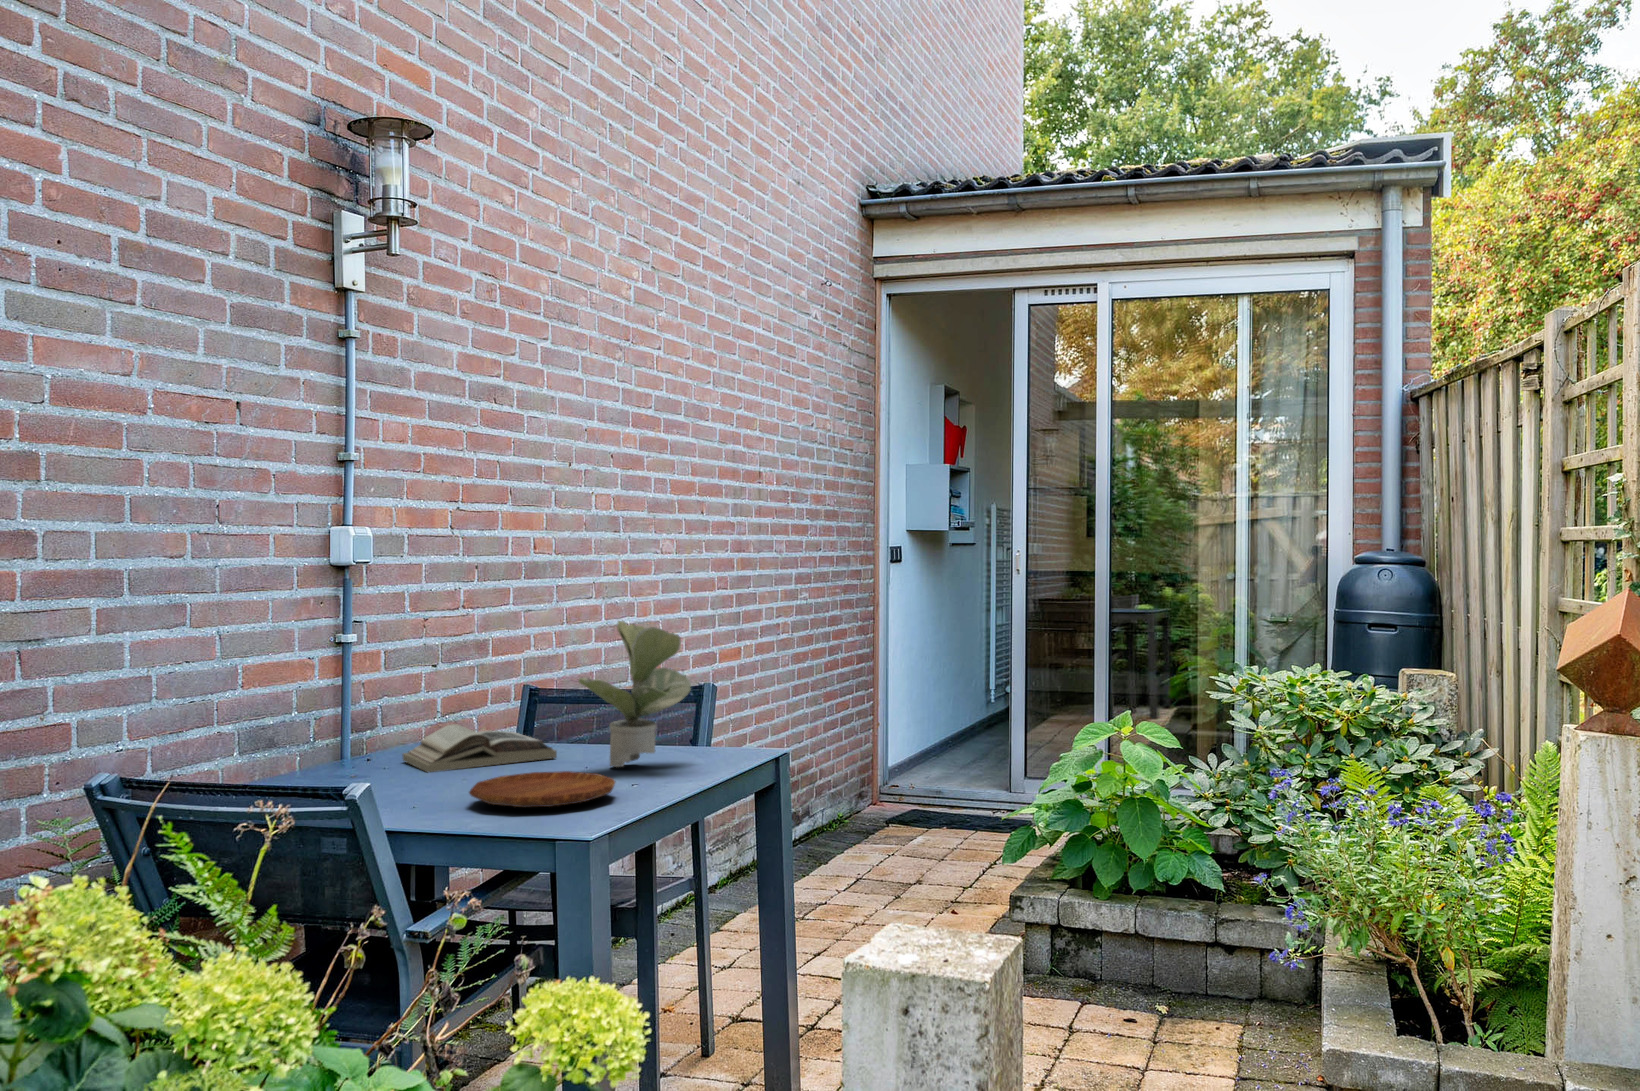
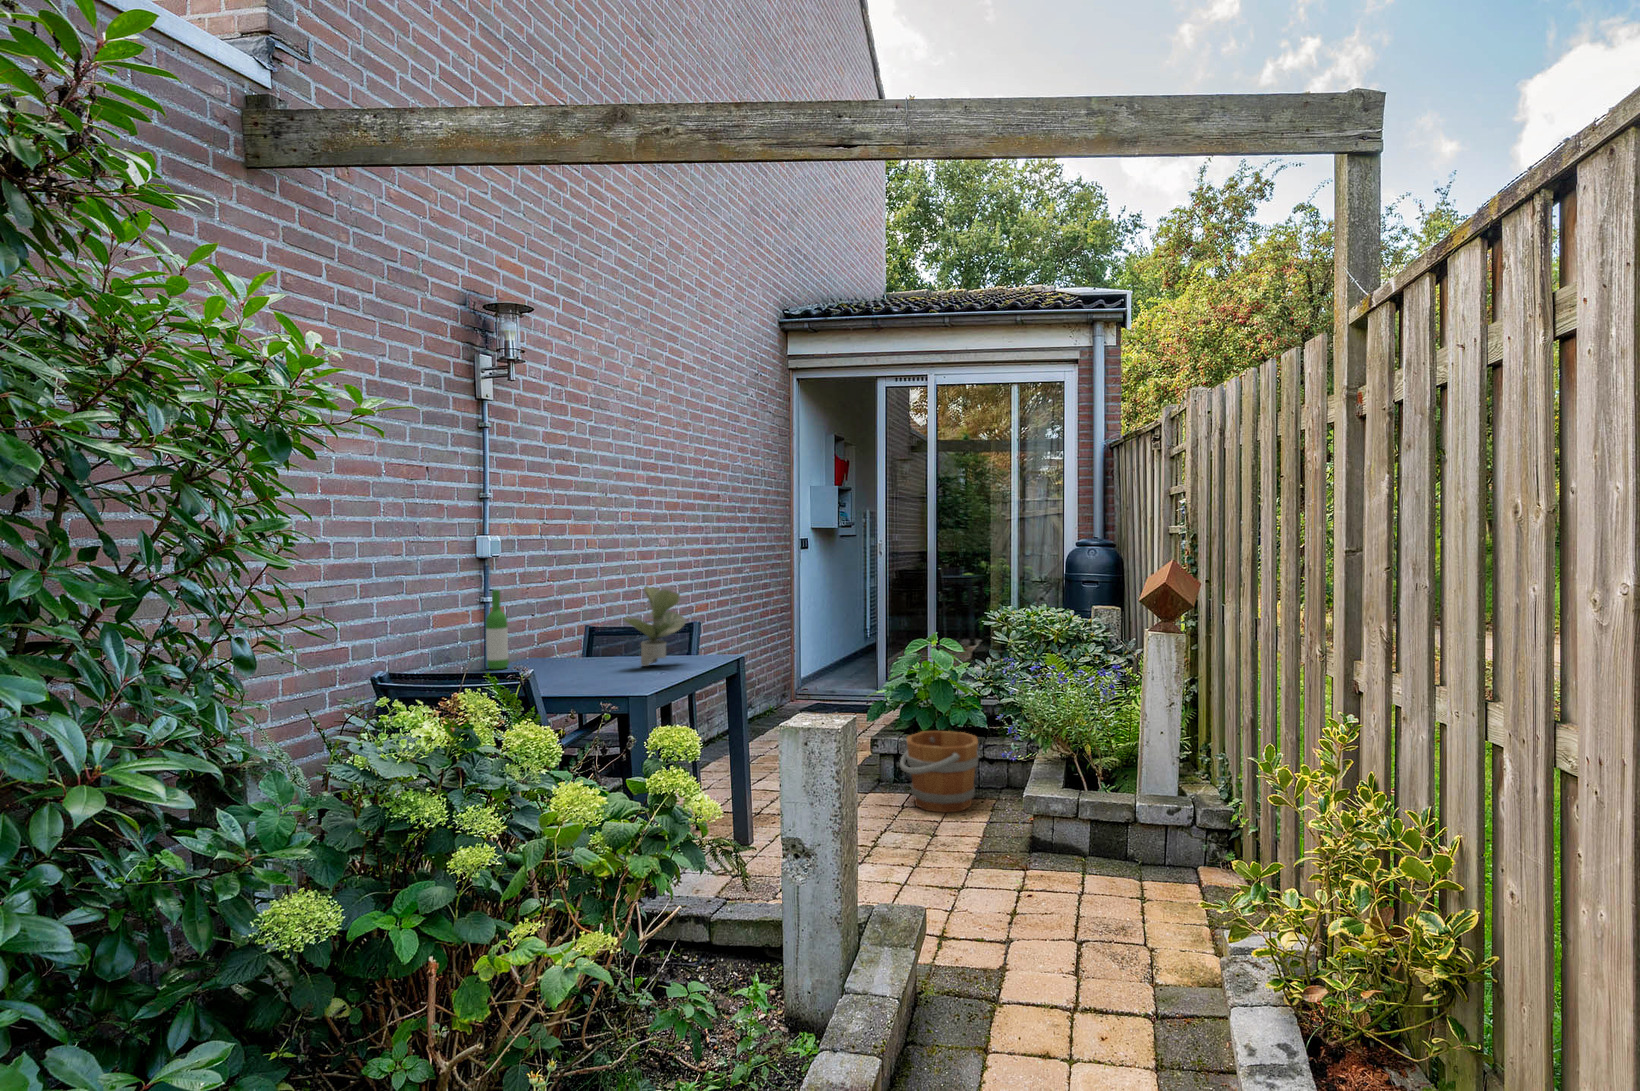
wine bottle: none [338,624,377,766] -> present [486,590,508,669]
book: present [403,724,557,772] -> none [523,645,610,672]
tray: present [469,771,615,807] -> none [568,668,647,686]
bucket: none [1068,886,1214,1038] -> present [900,731,979,812]

